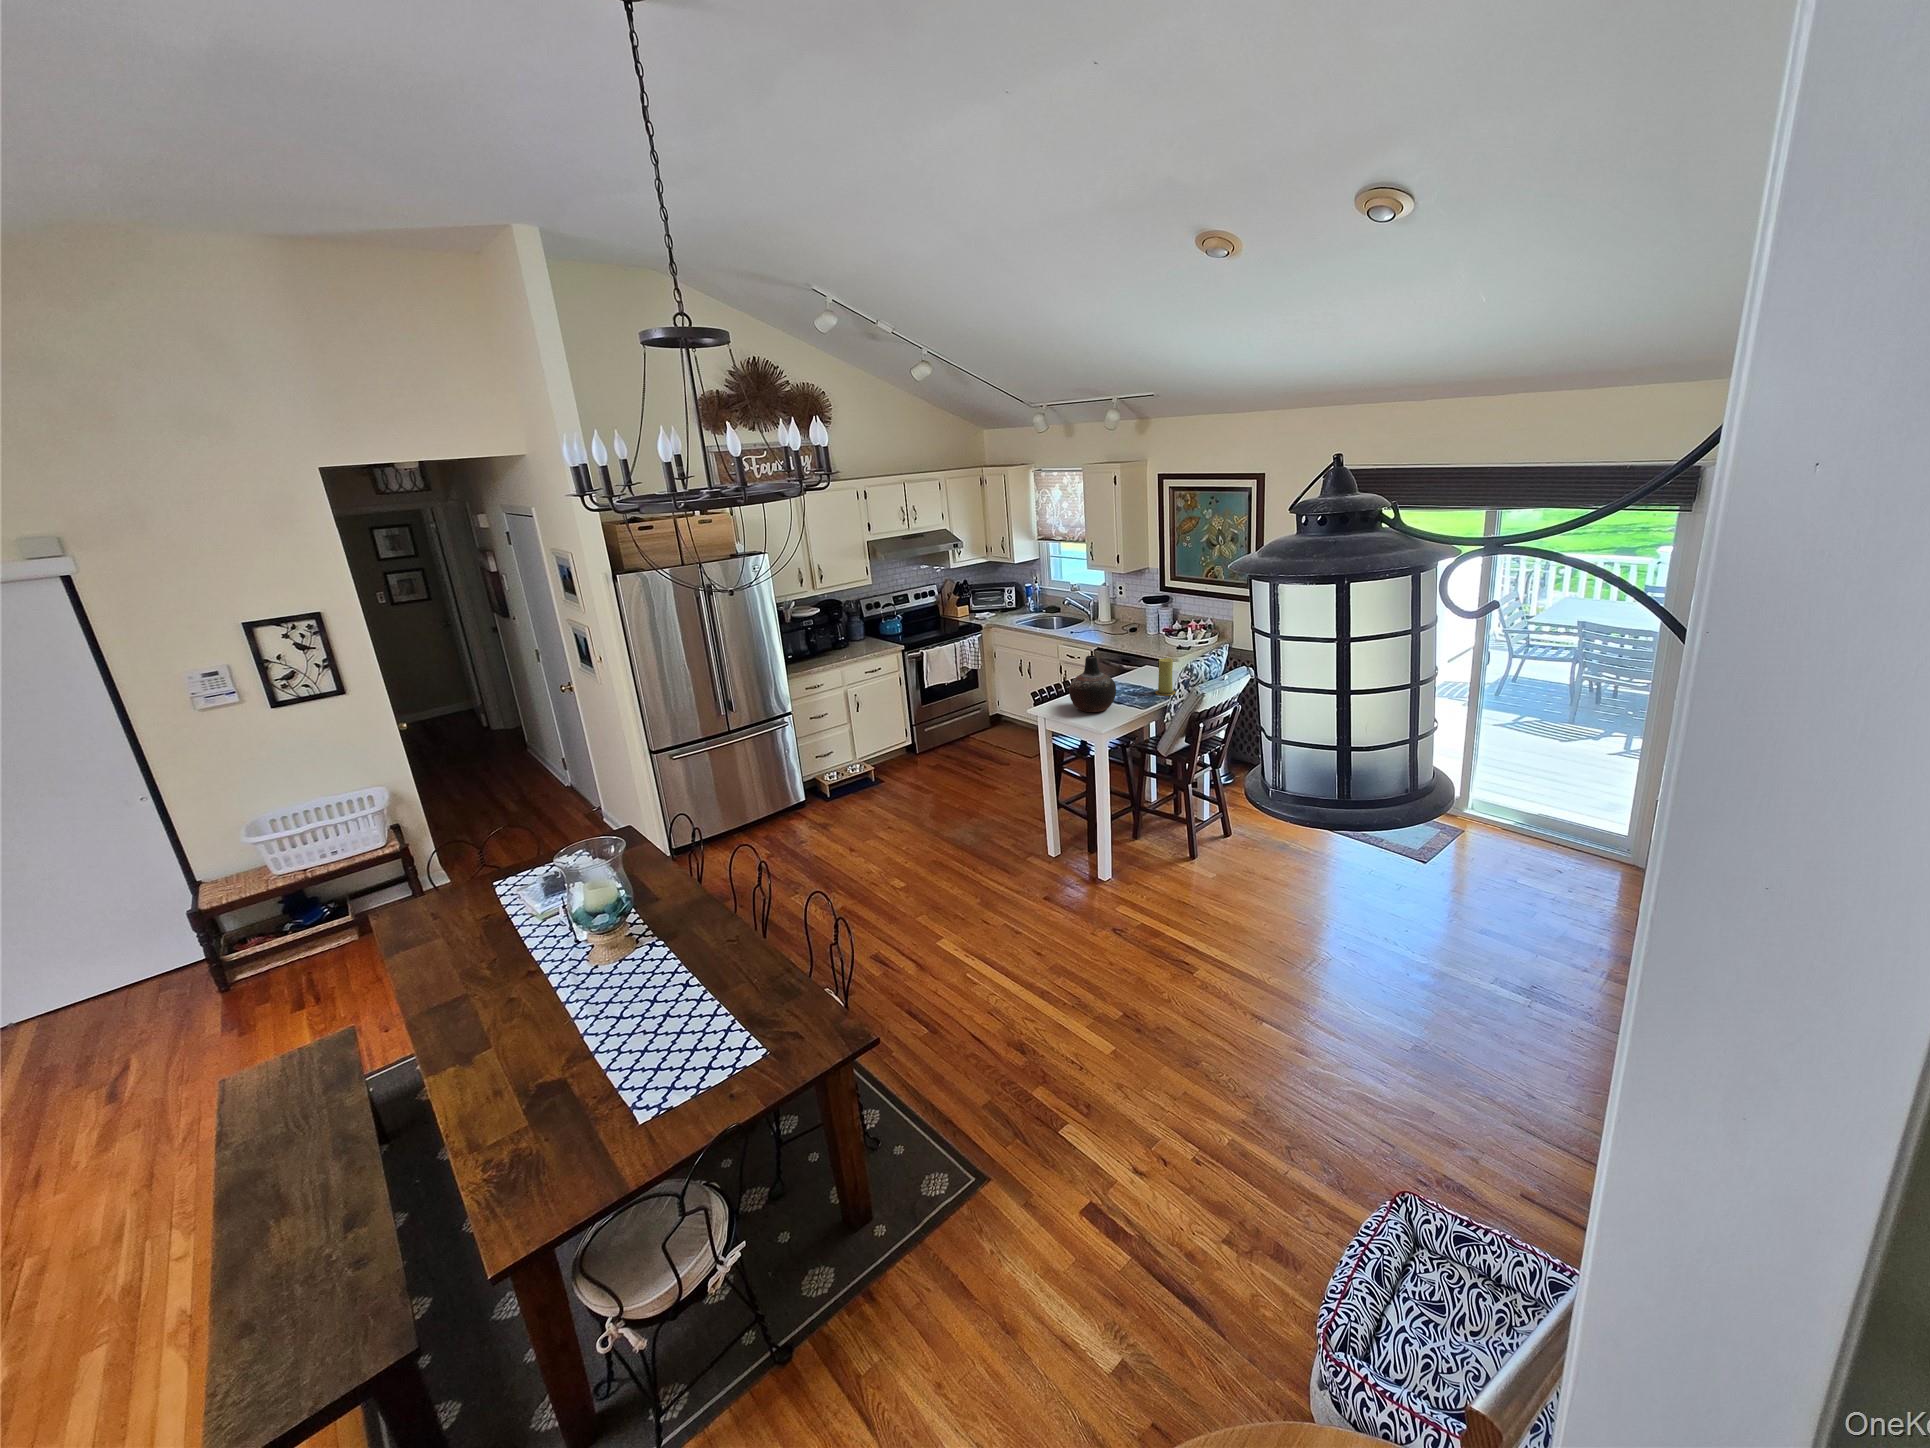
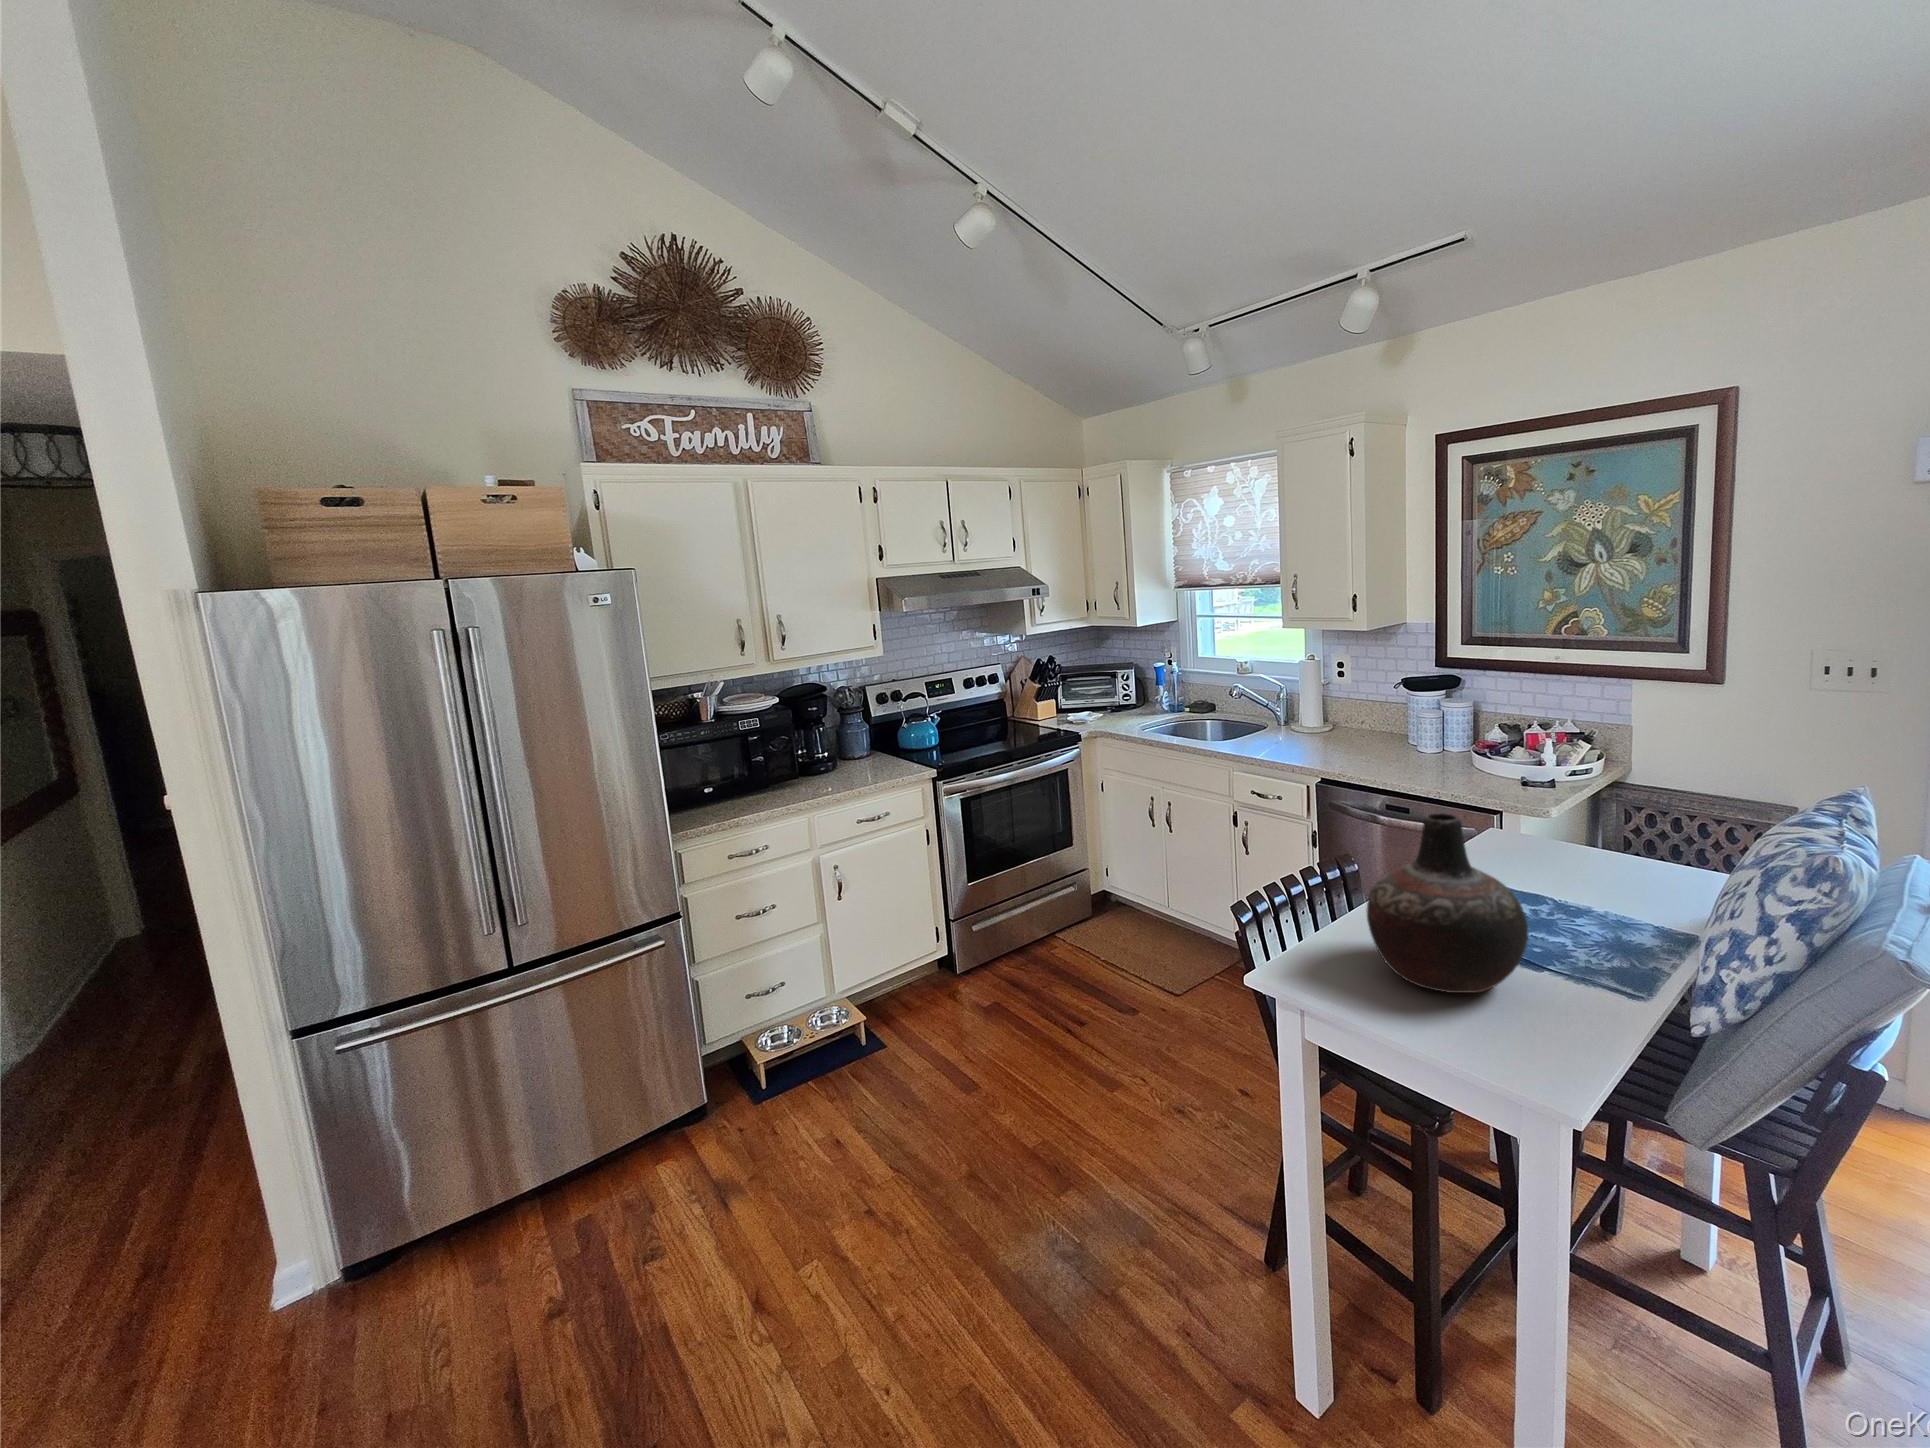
candle: present [1155,658,1175,695] -> none [1582,818,1652,928]

